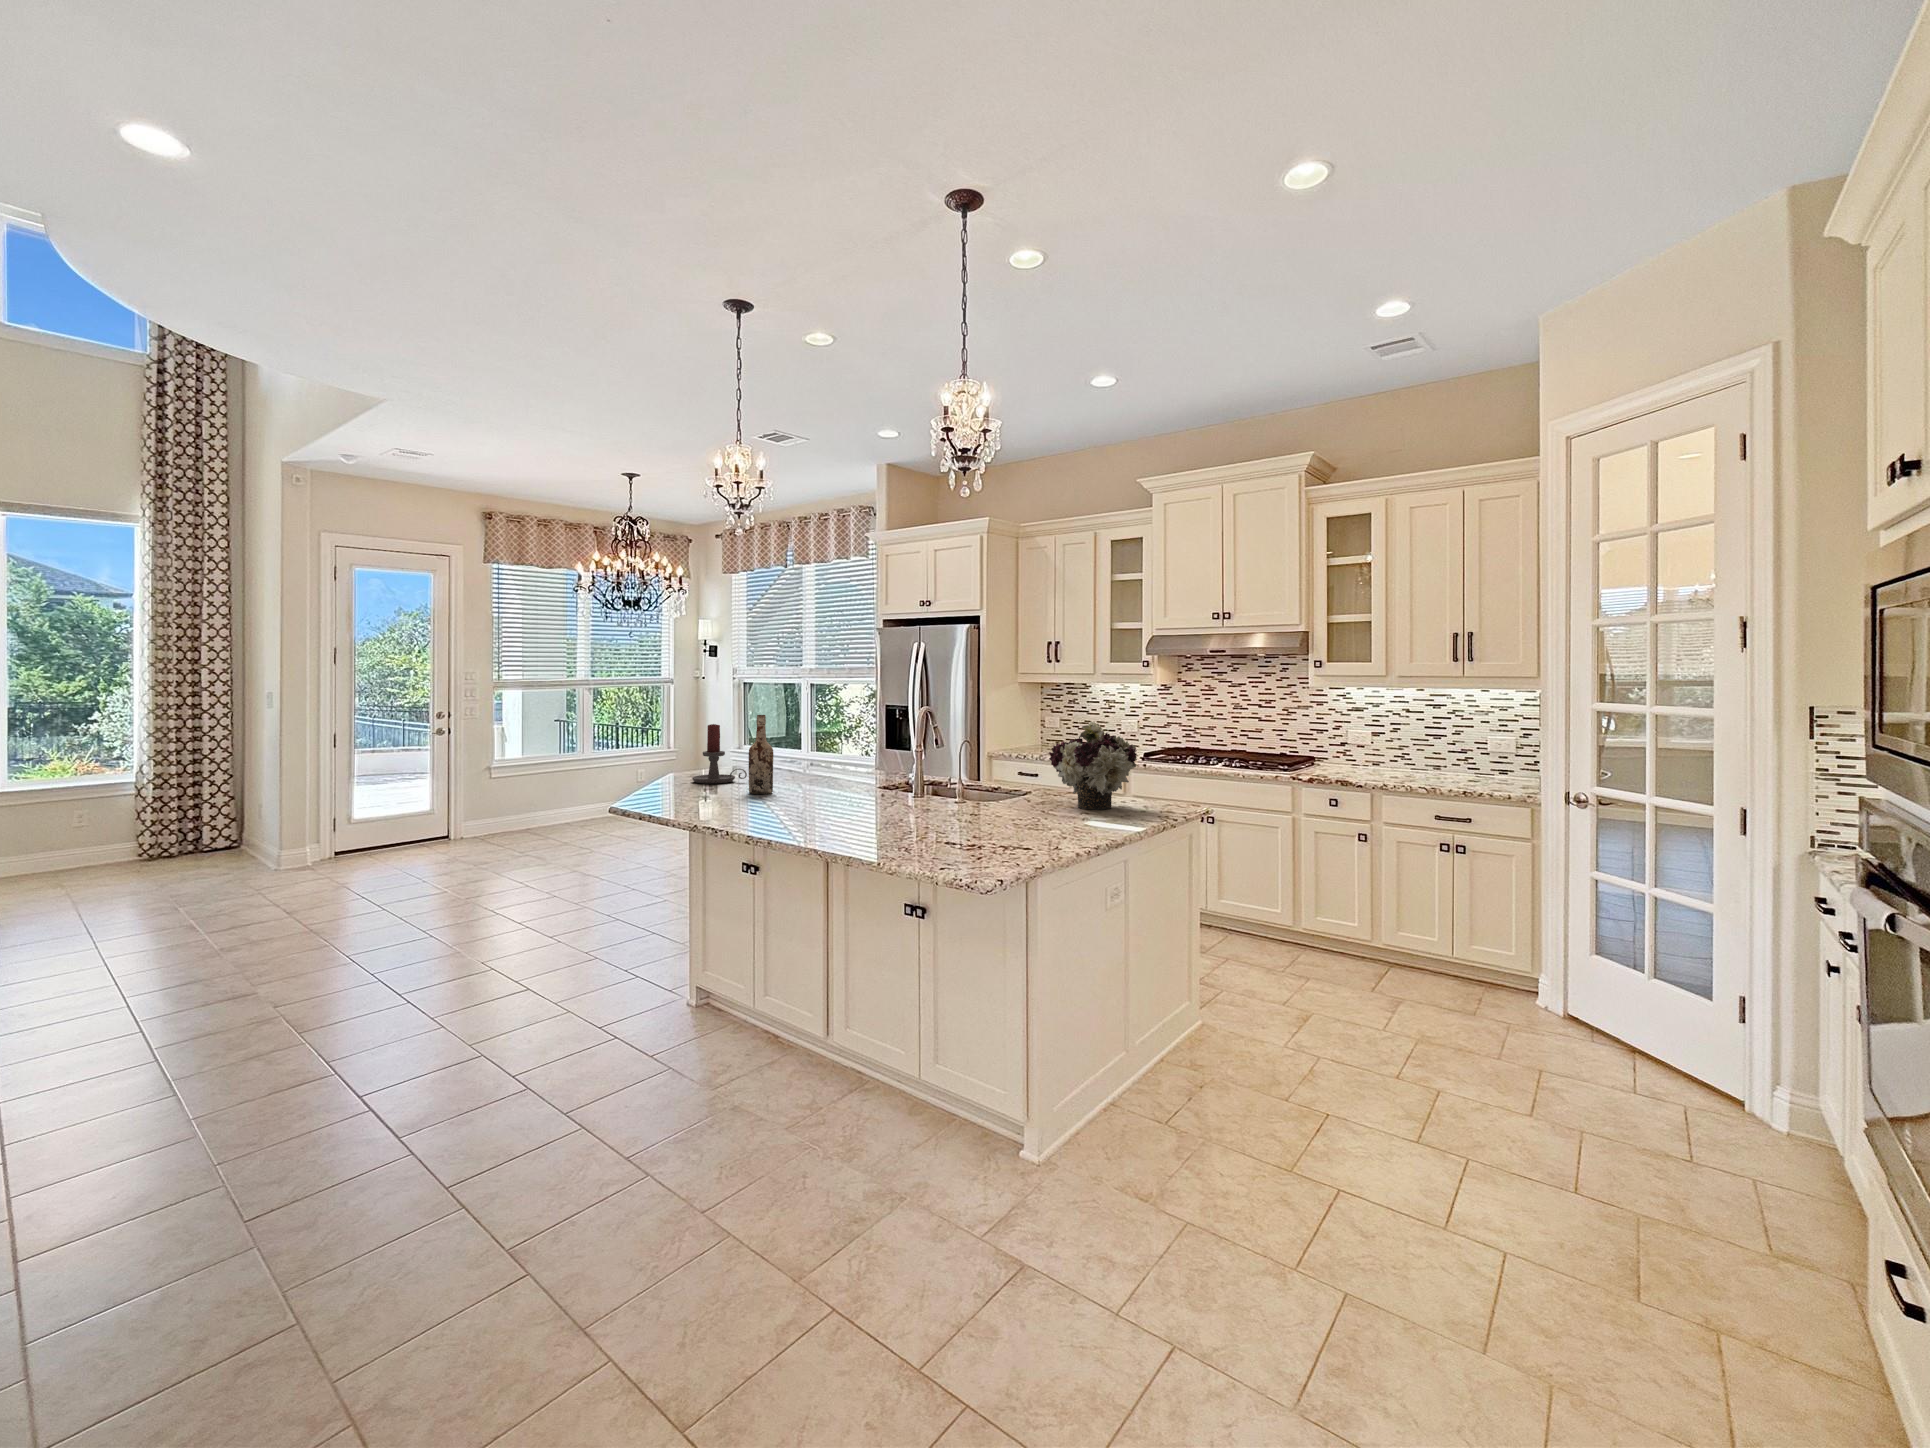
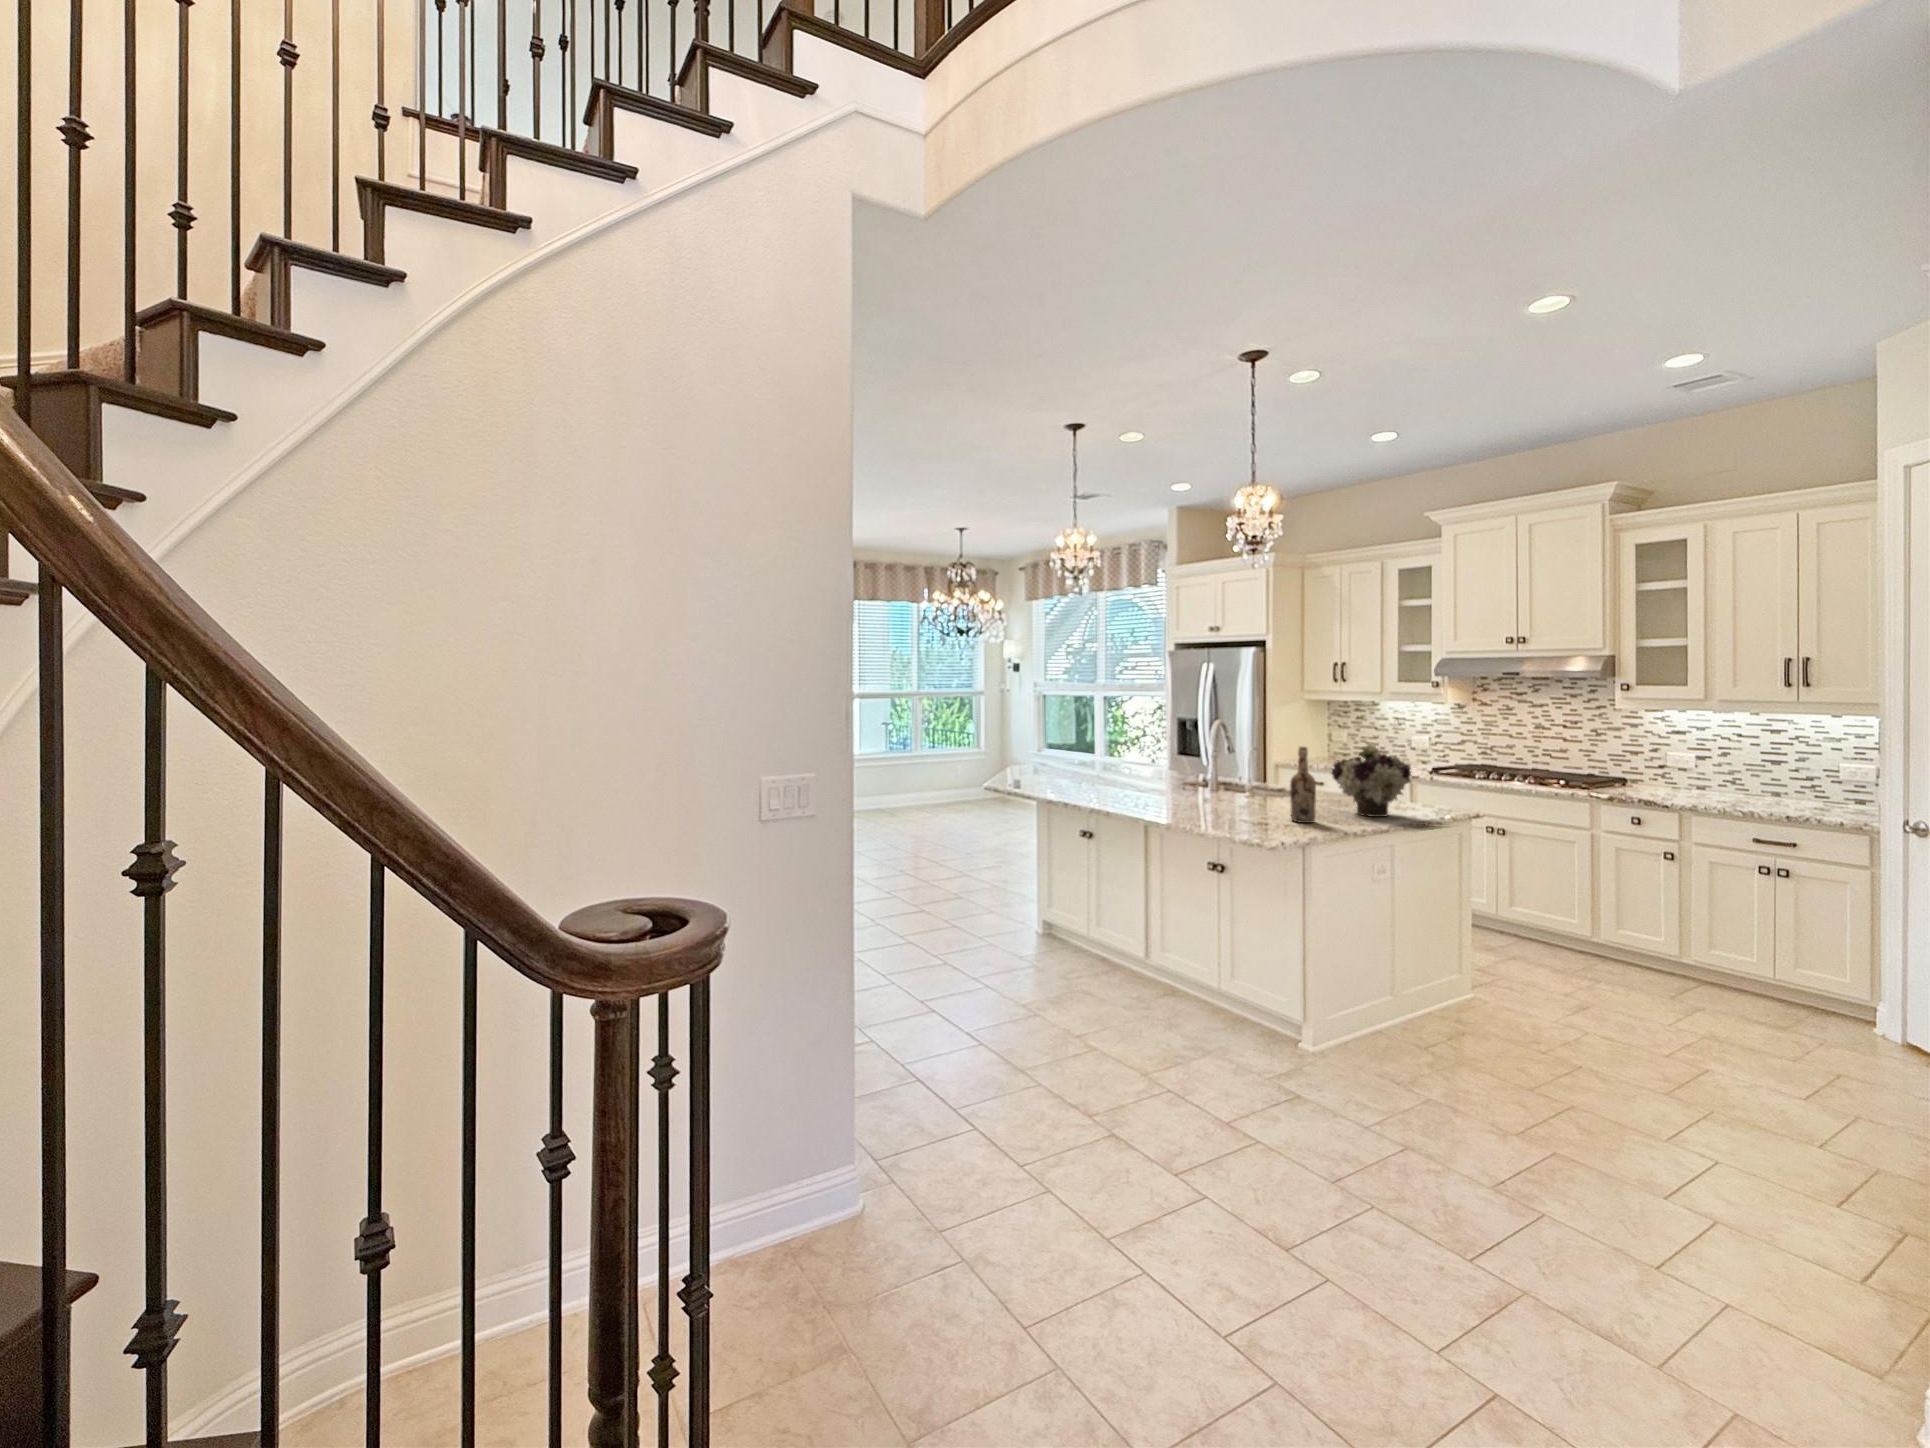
wine bottle: present [749,715,773,794] -> present [1290,747,1316,823]
candle holder: present [692,724,747,784] -> none [1032,738,1074,784]

